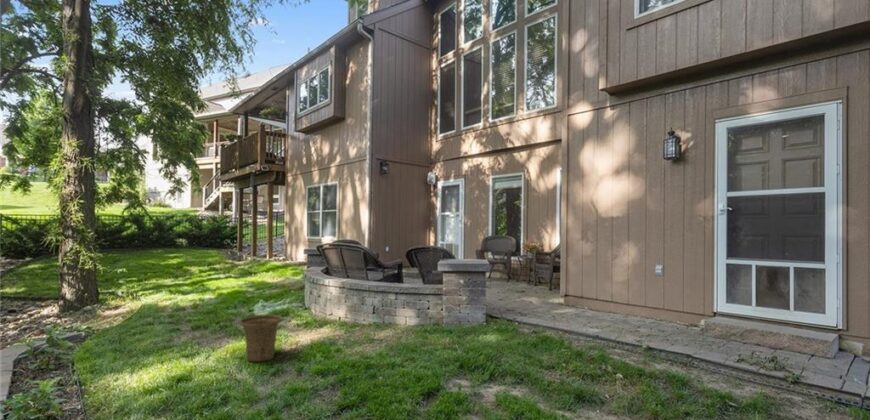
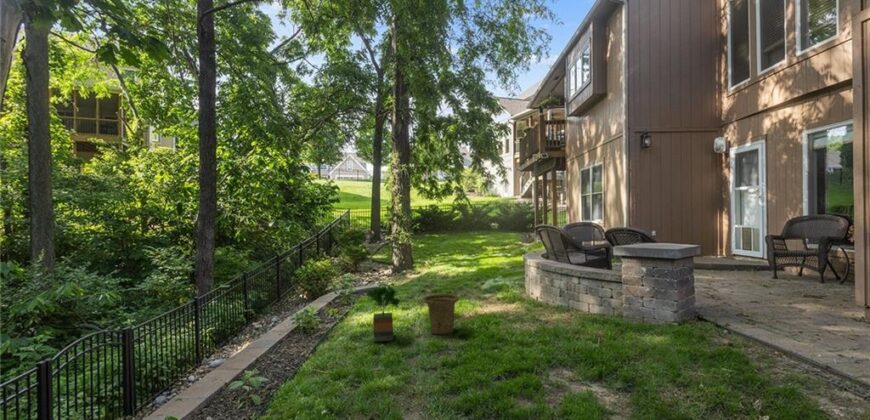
potted tree: none [163,312,218,386] -> present [367,287,400,342]

